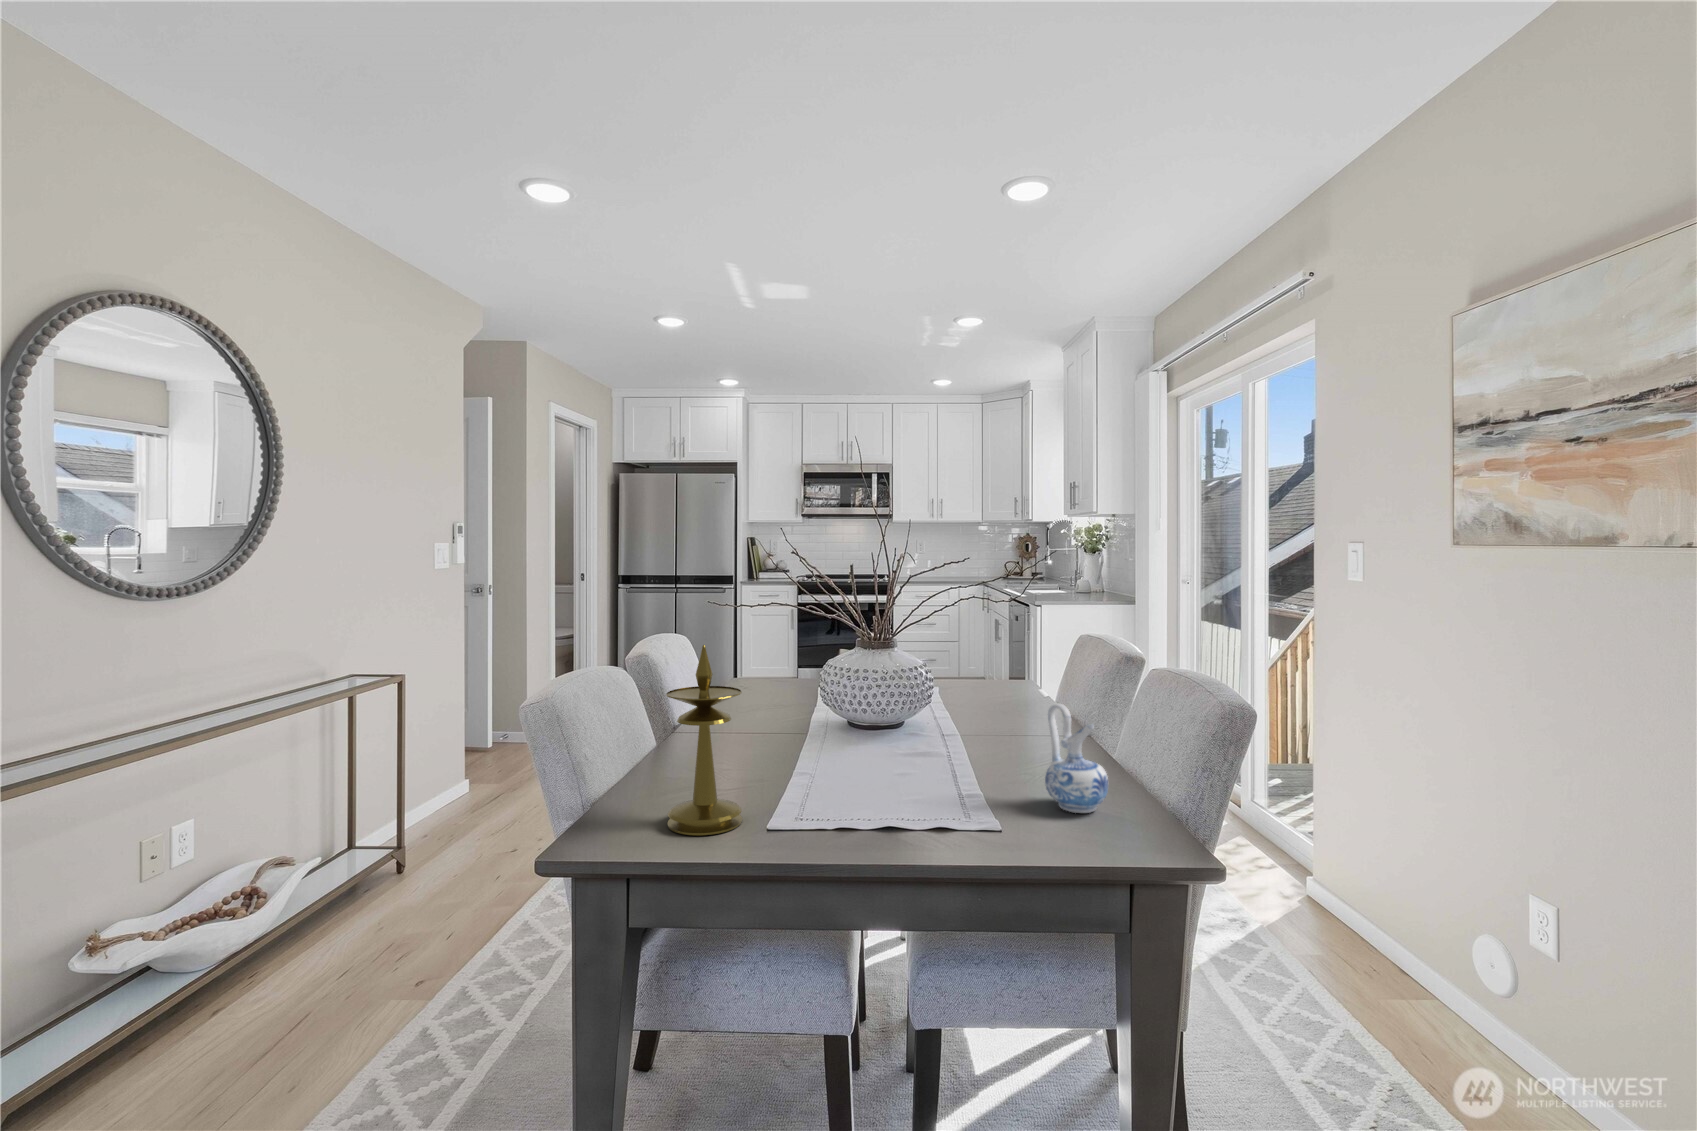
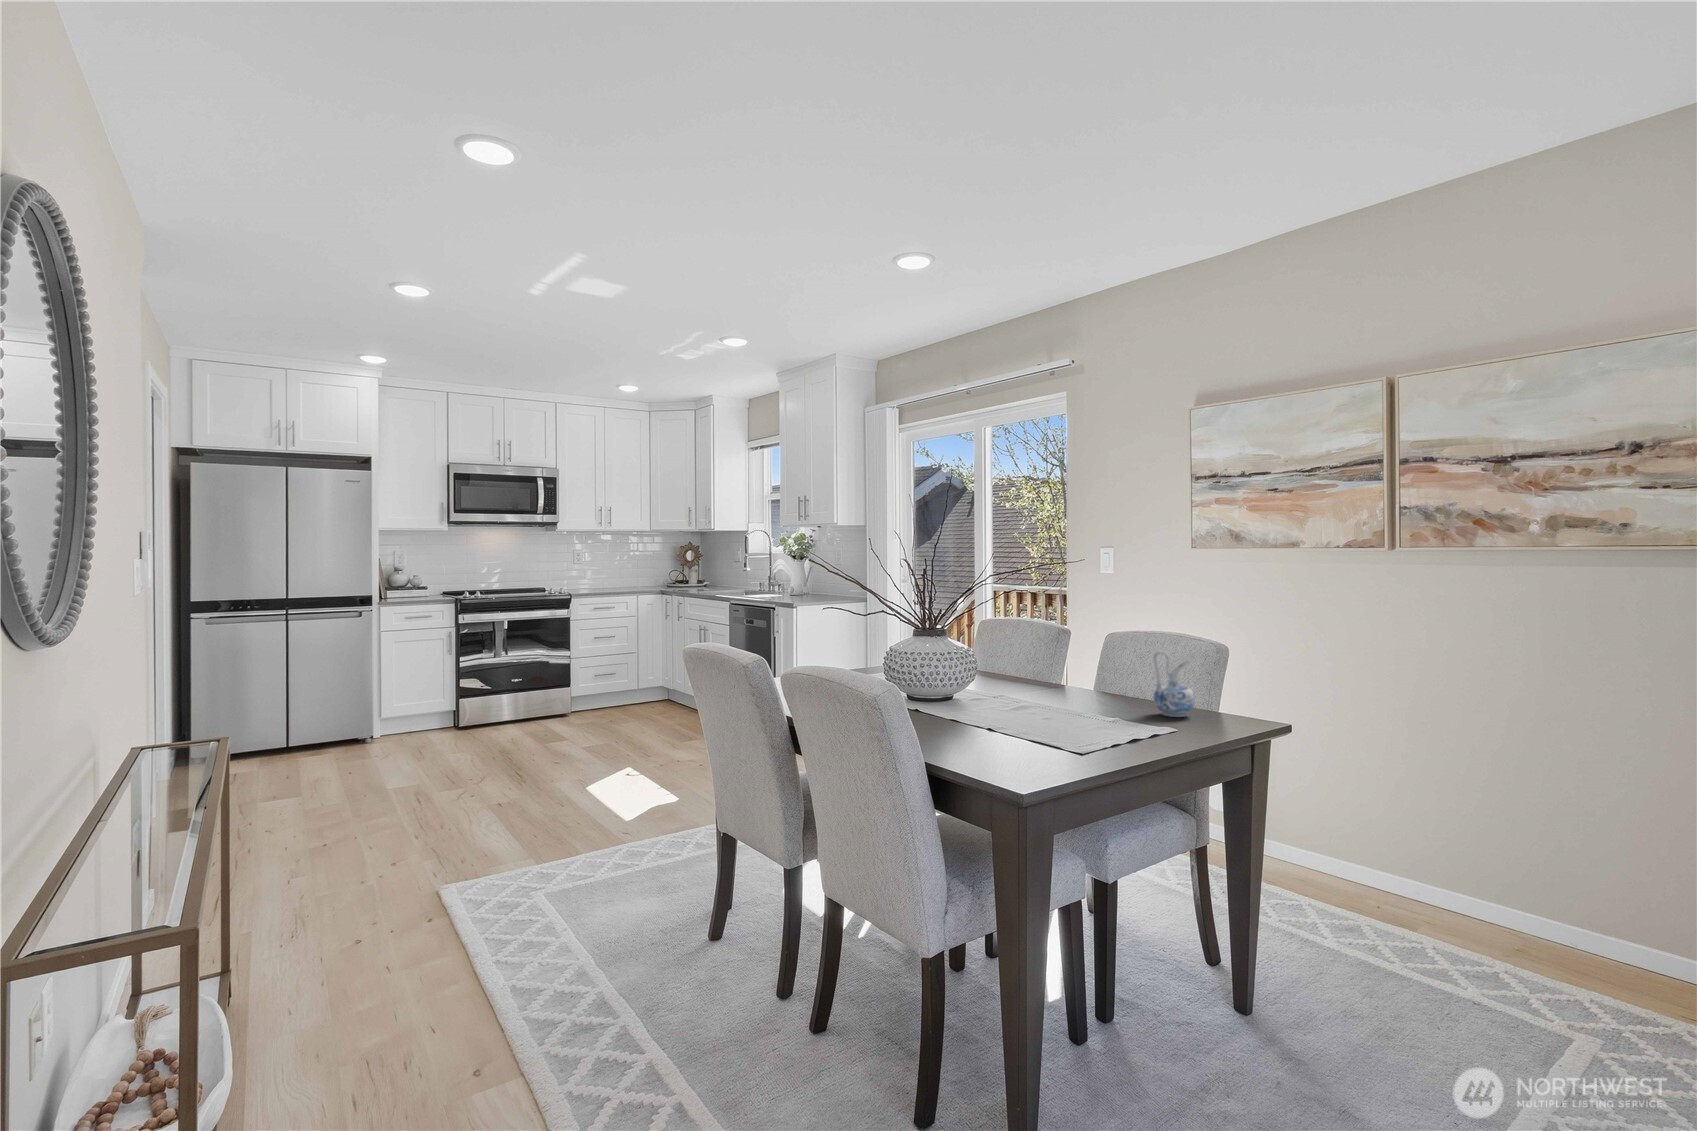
candlestick: present [666,645,742,835] -> none [1011,624,1069,762]

